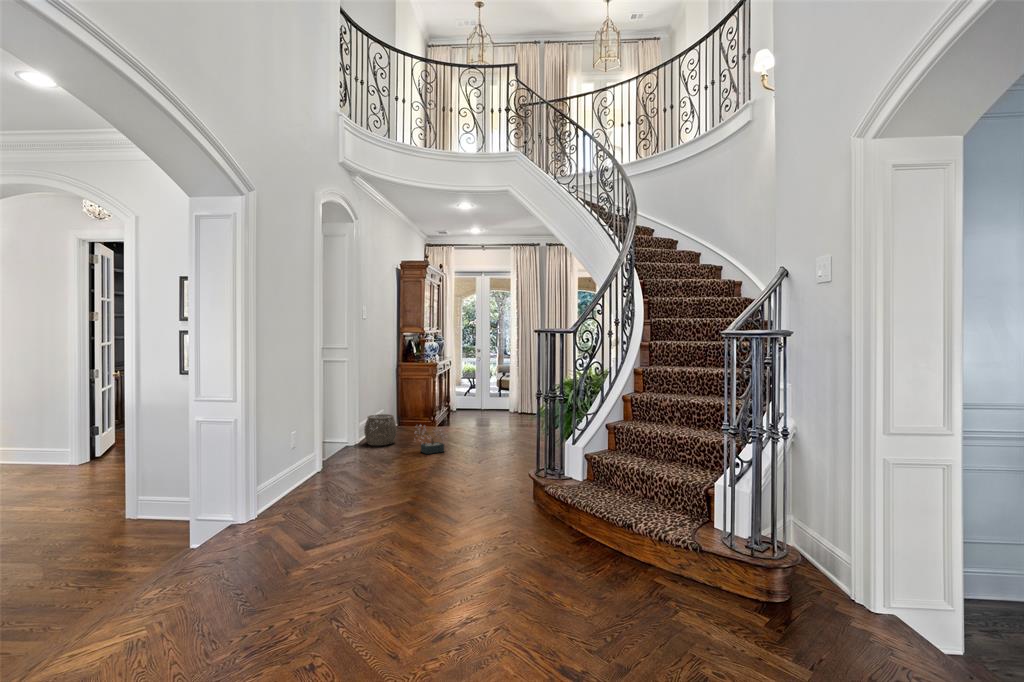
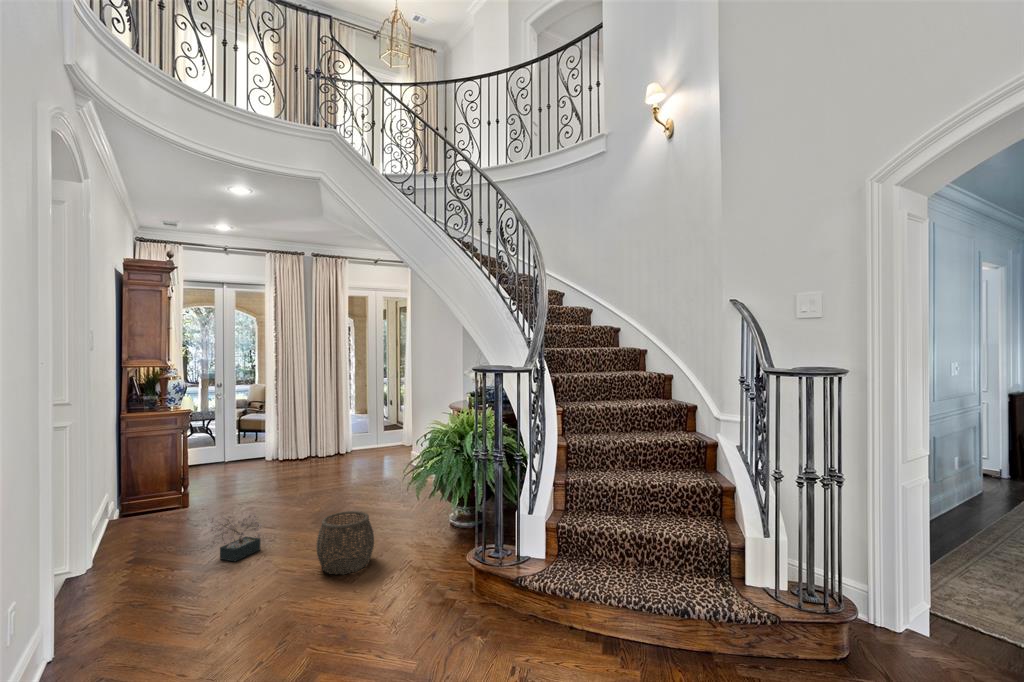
woven basket: present [364,414,396,445] -> present [316,511,374,574]

